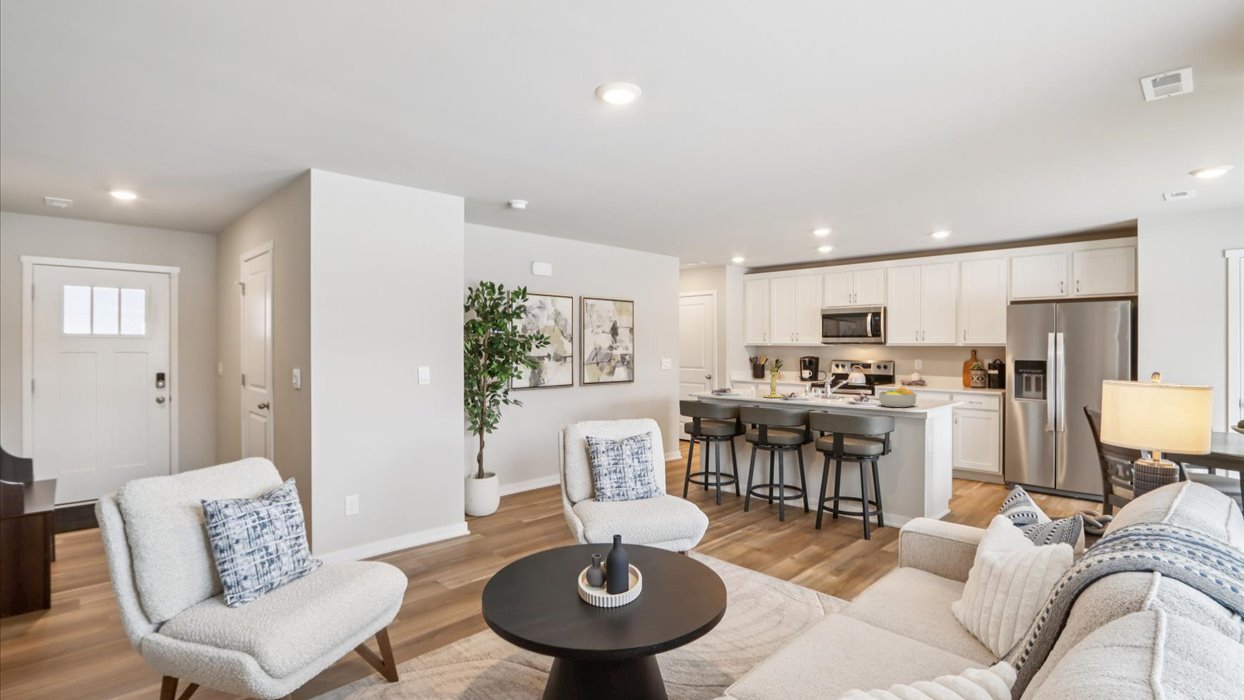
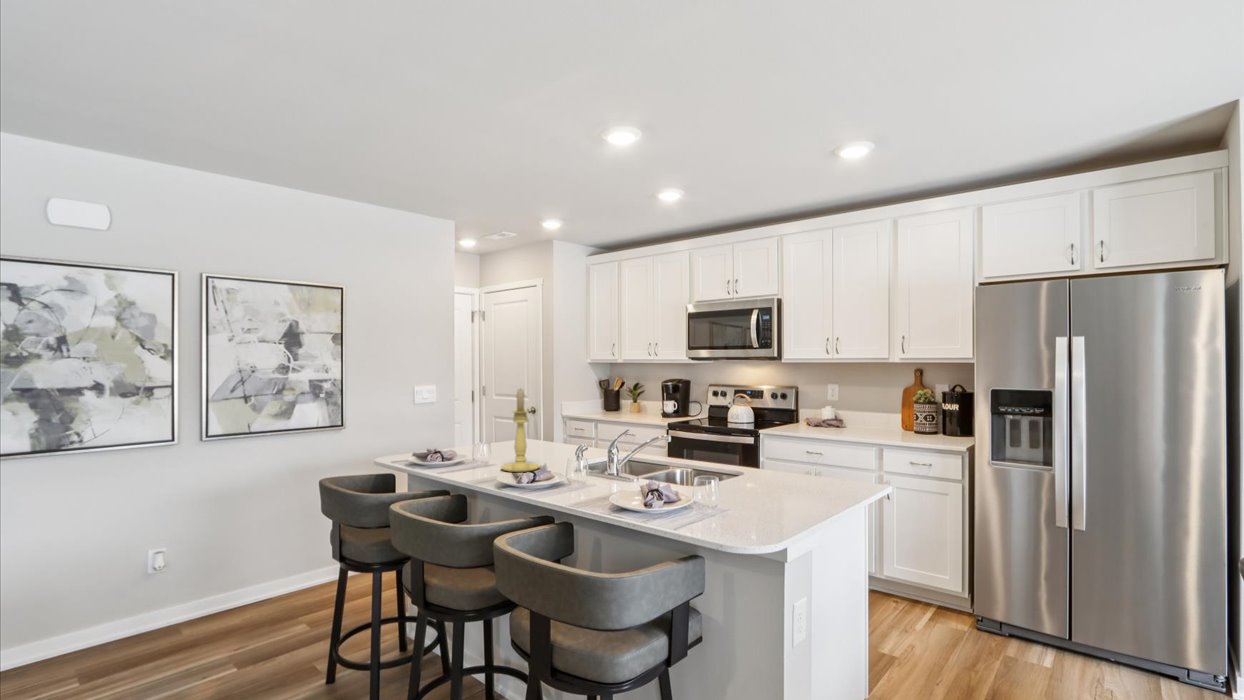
fruit bowl: present [879,387,917,408] -> none [669,464,764,527]

